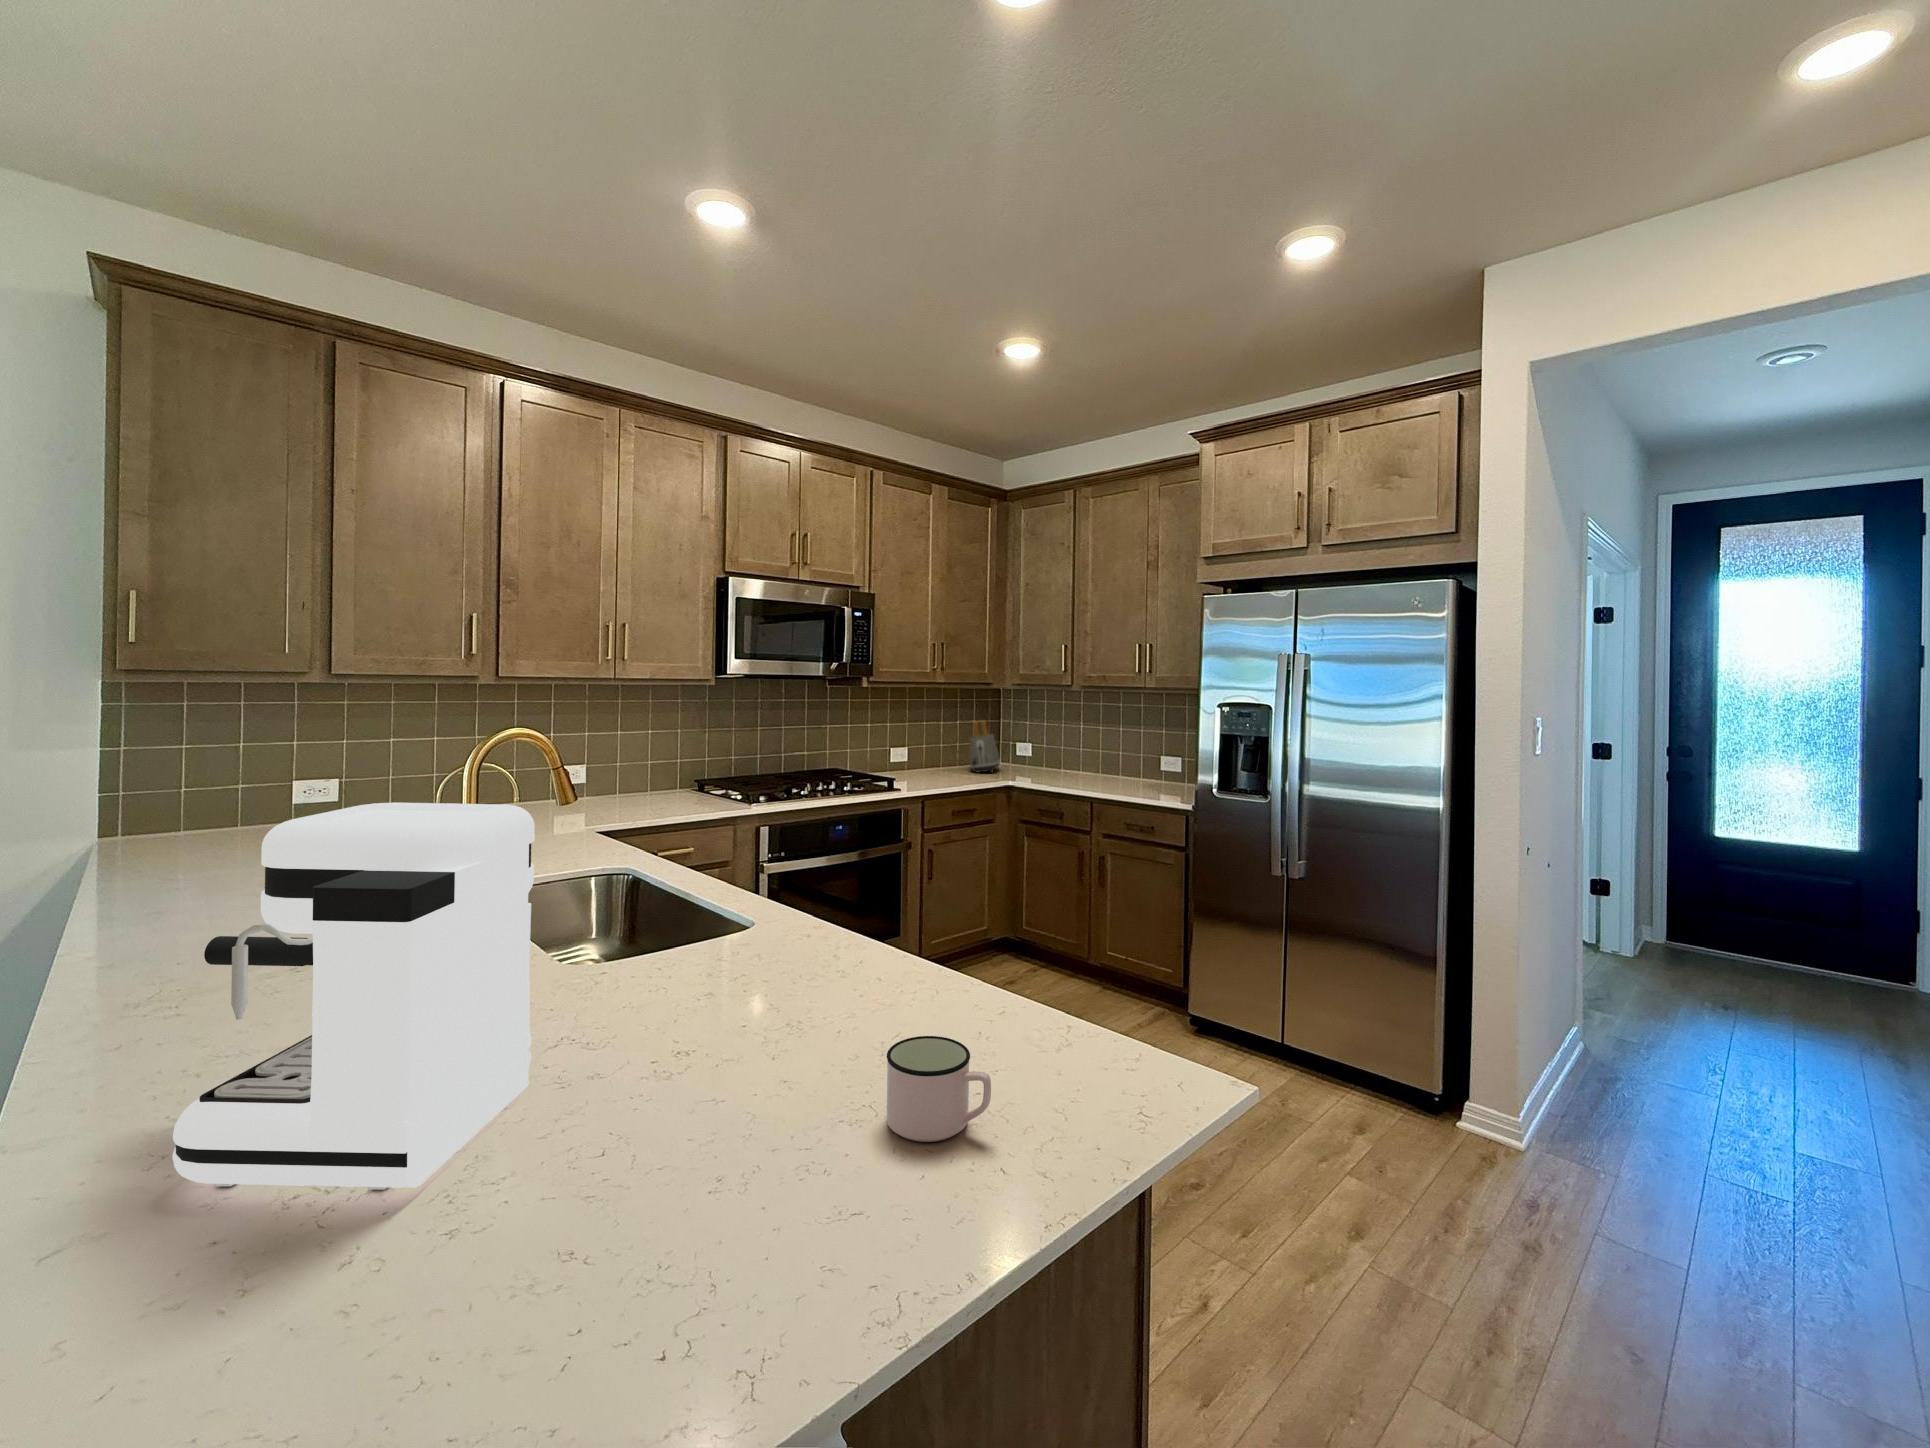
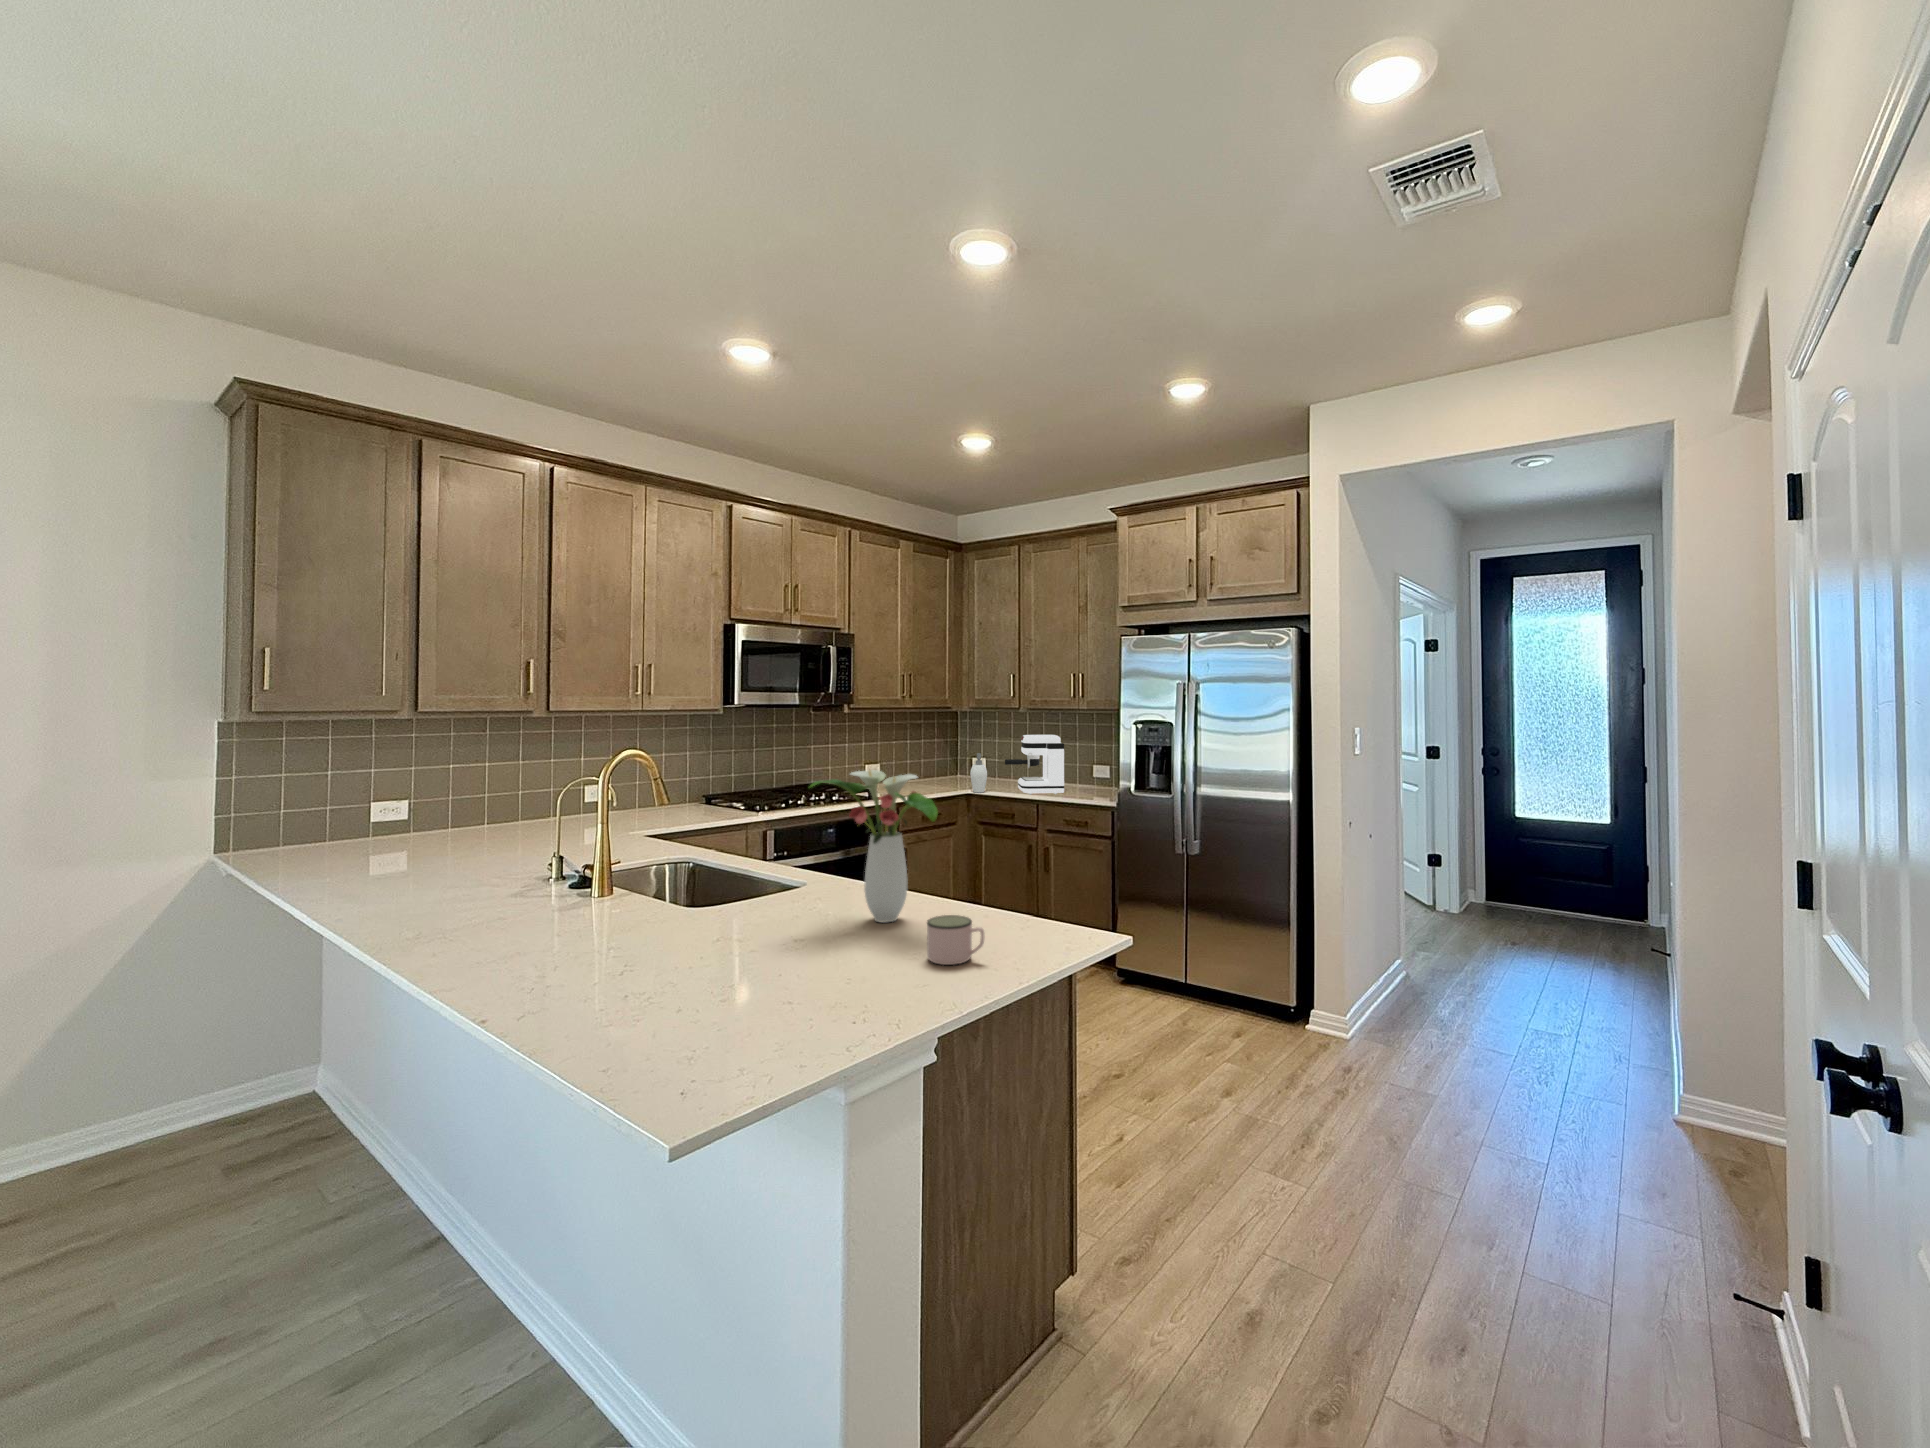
toaster: present [969,721,1000,772] -> none [933,738,959,783]
soap dispenser: none [1012,739,1039,786] -> present [970,753,987,793]
flower arrangement: none [715,766,922,1015] -> present [810,770,938,923]
coffee maker: present [173,803,535,1190] -> present [1005,735,1064,795]

